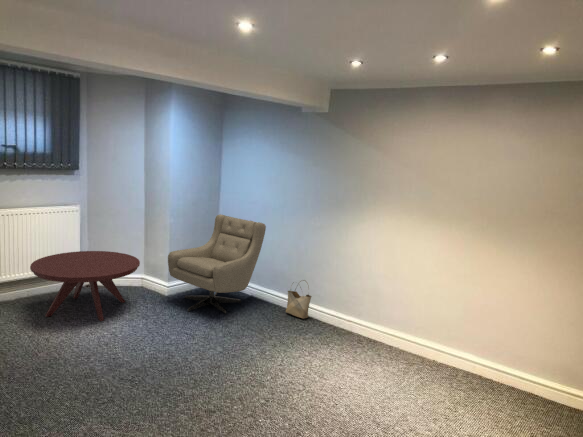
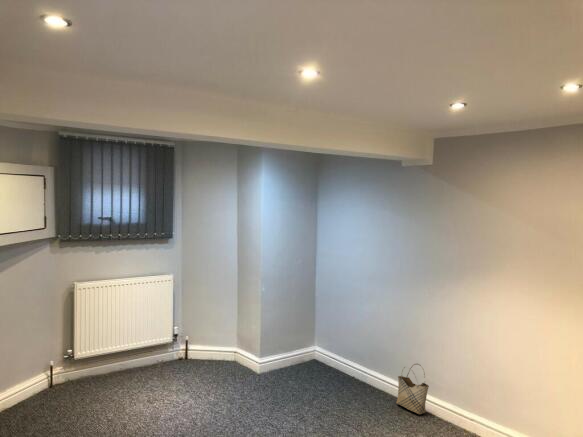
armchair: present [168,214,266,314] -> none [259,281,368,403]
coffee table: present [30,251,140,321] -> none [119,323,229,407]

